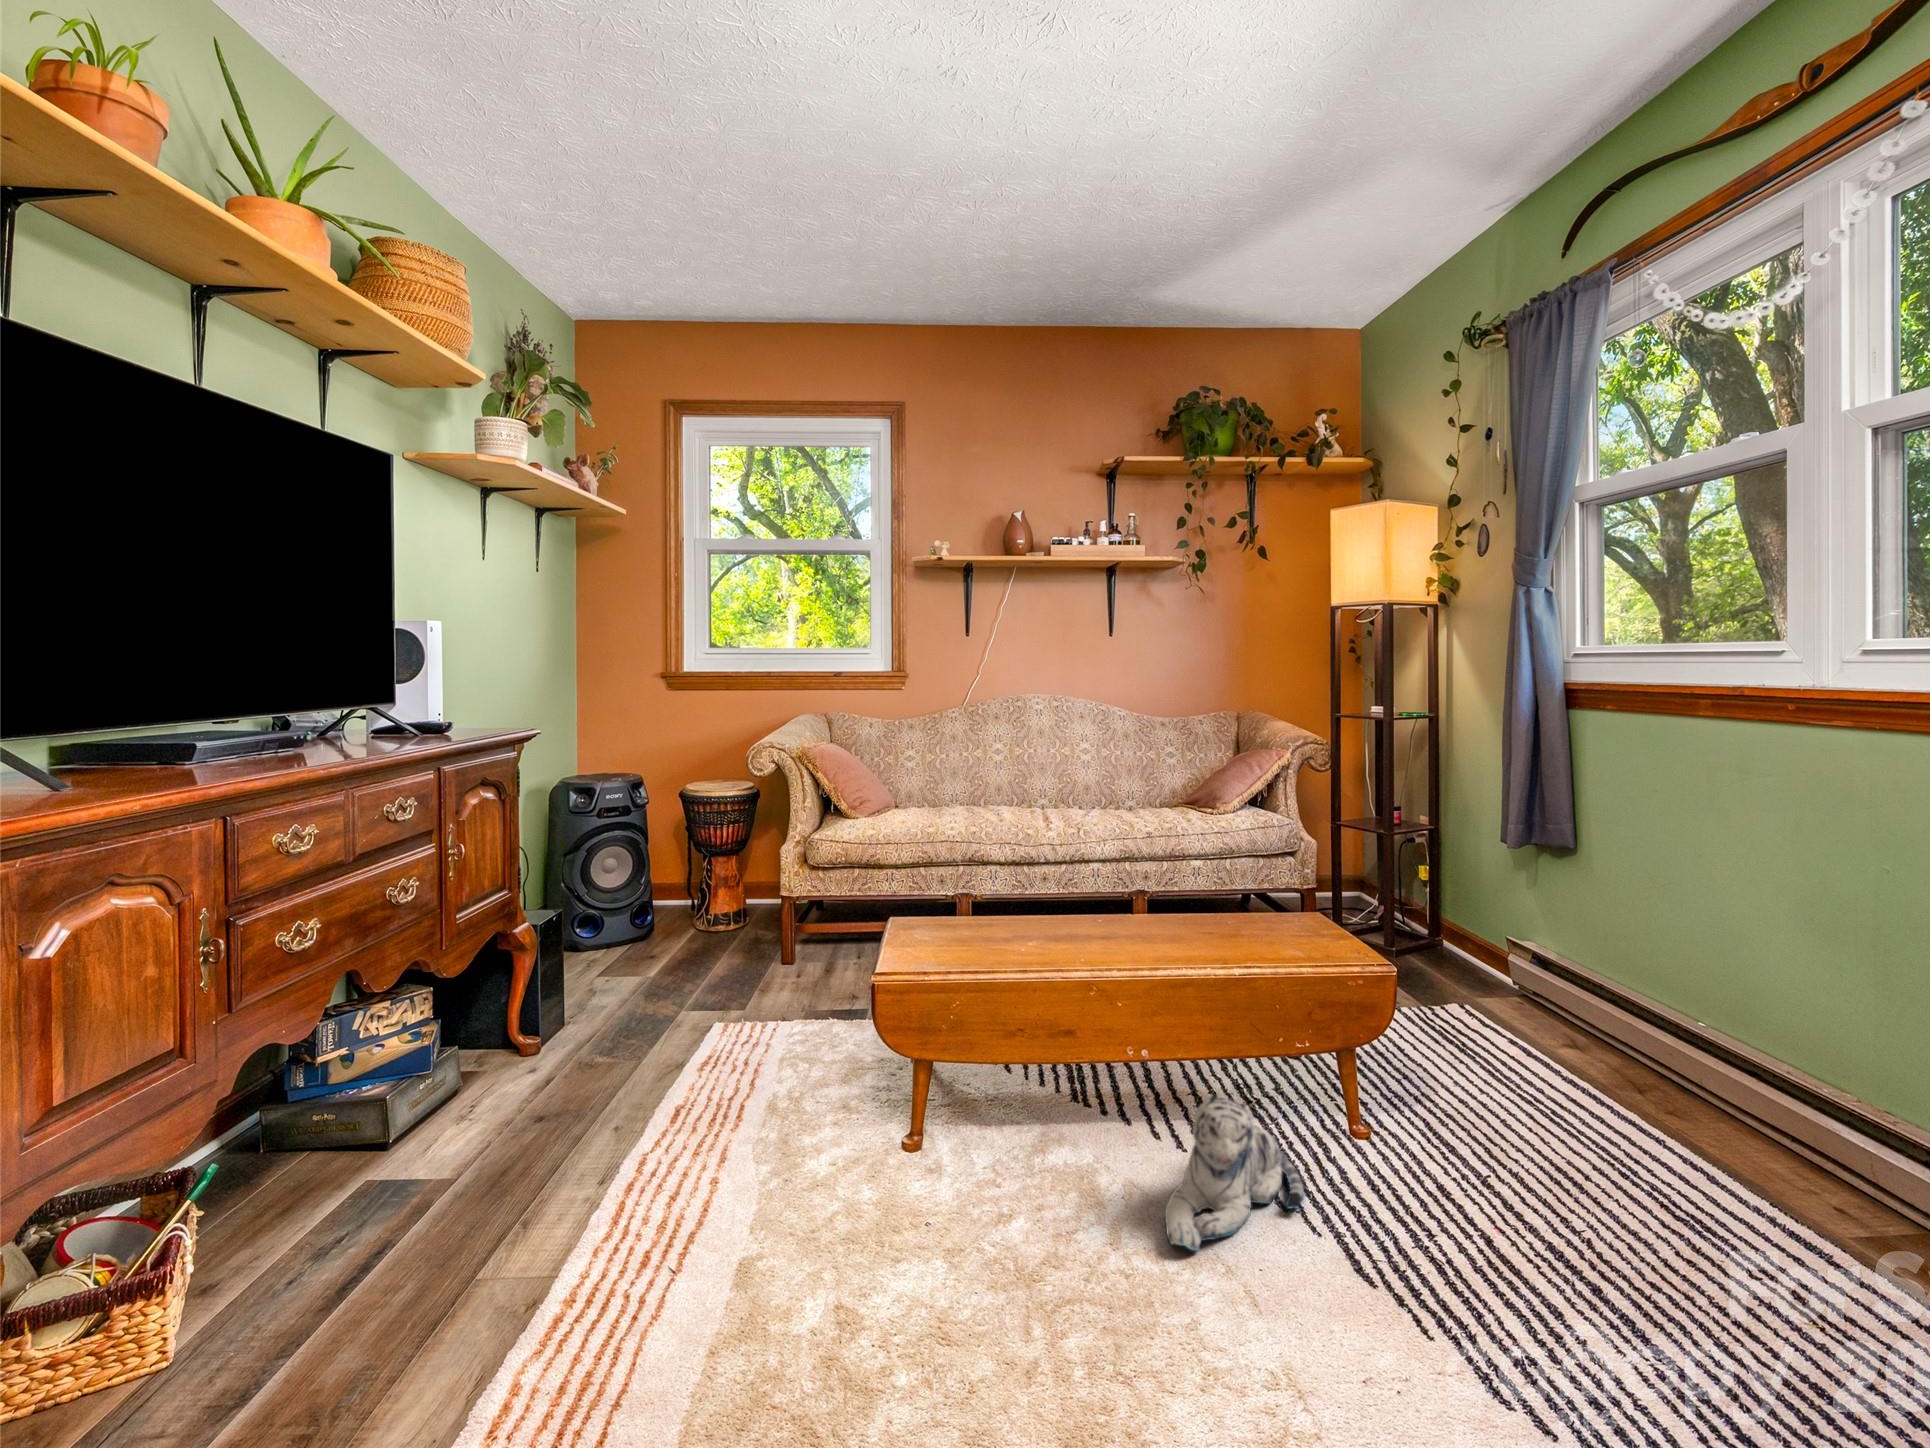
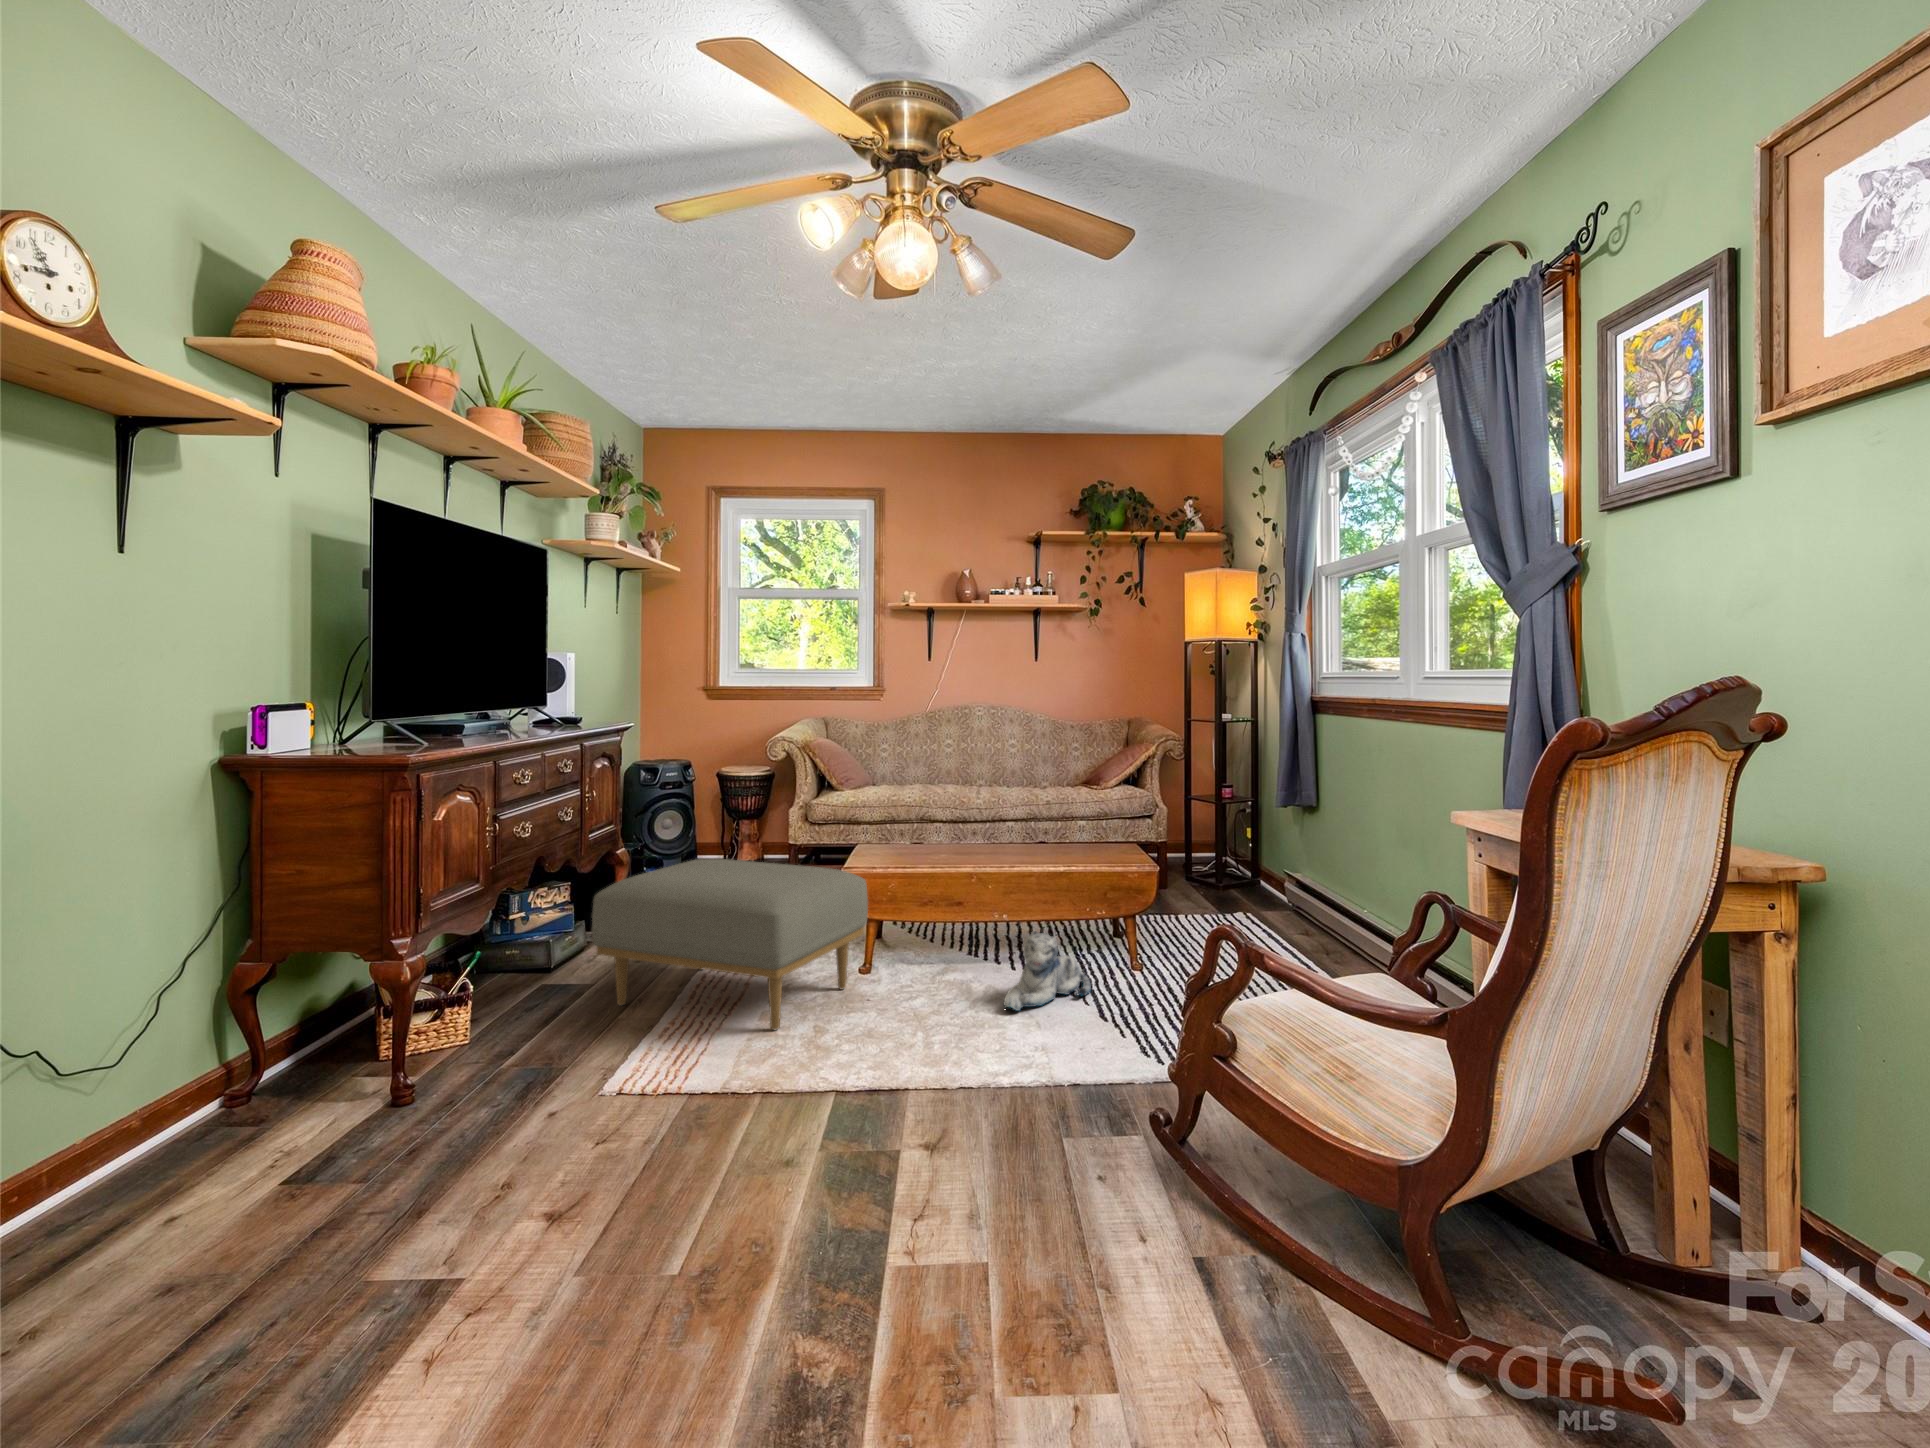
ottoman: none [433,958,916,1308] -> present [592,859,868,1030]

